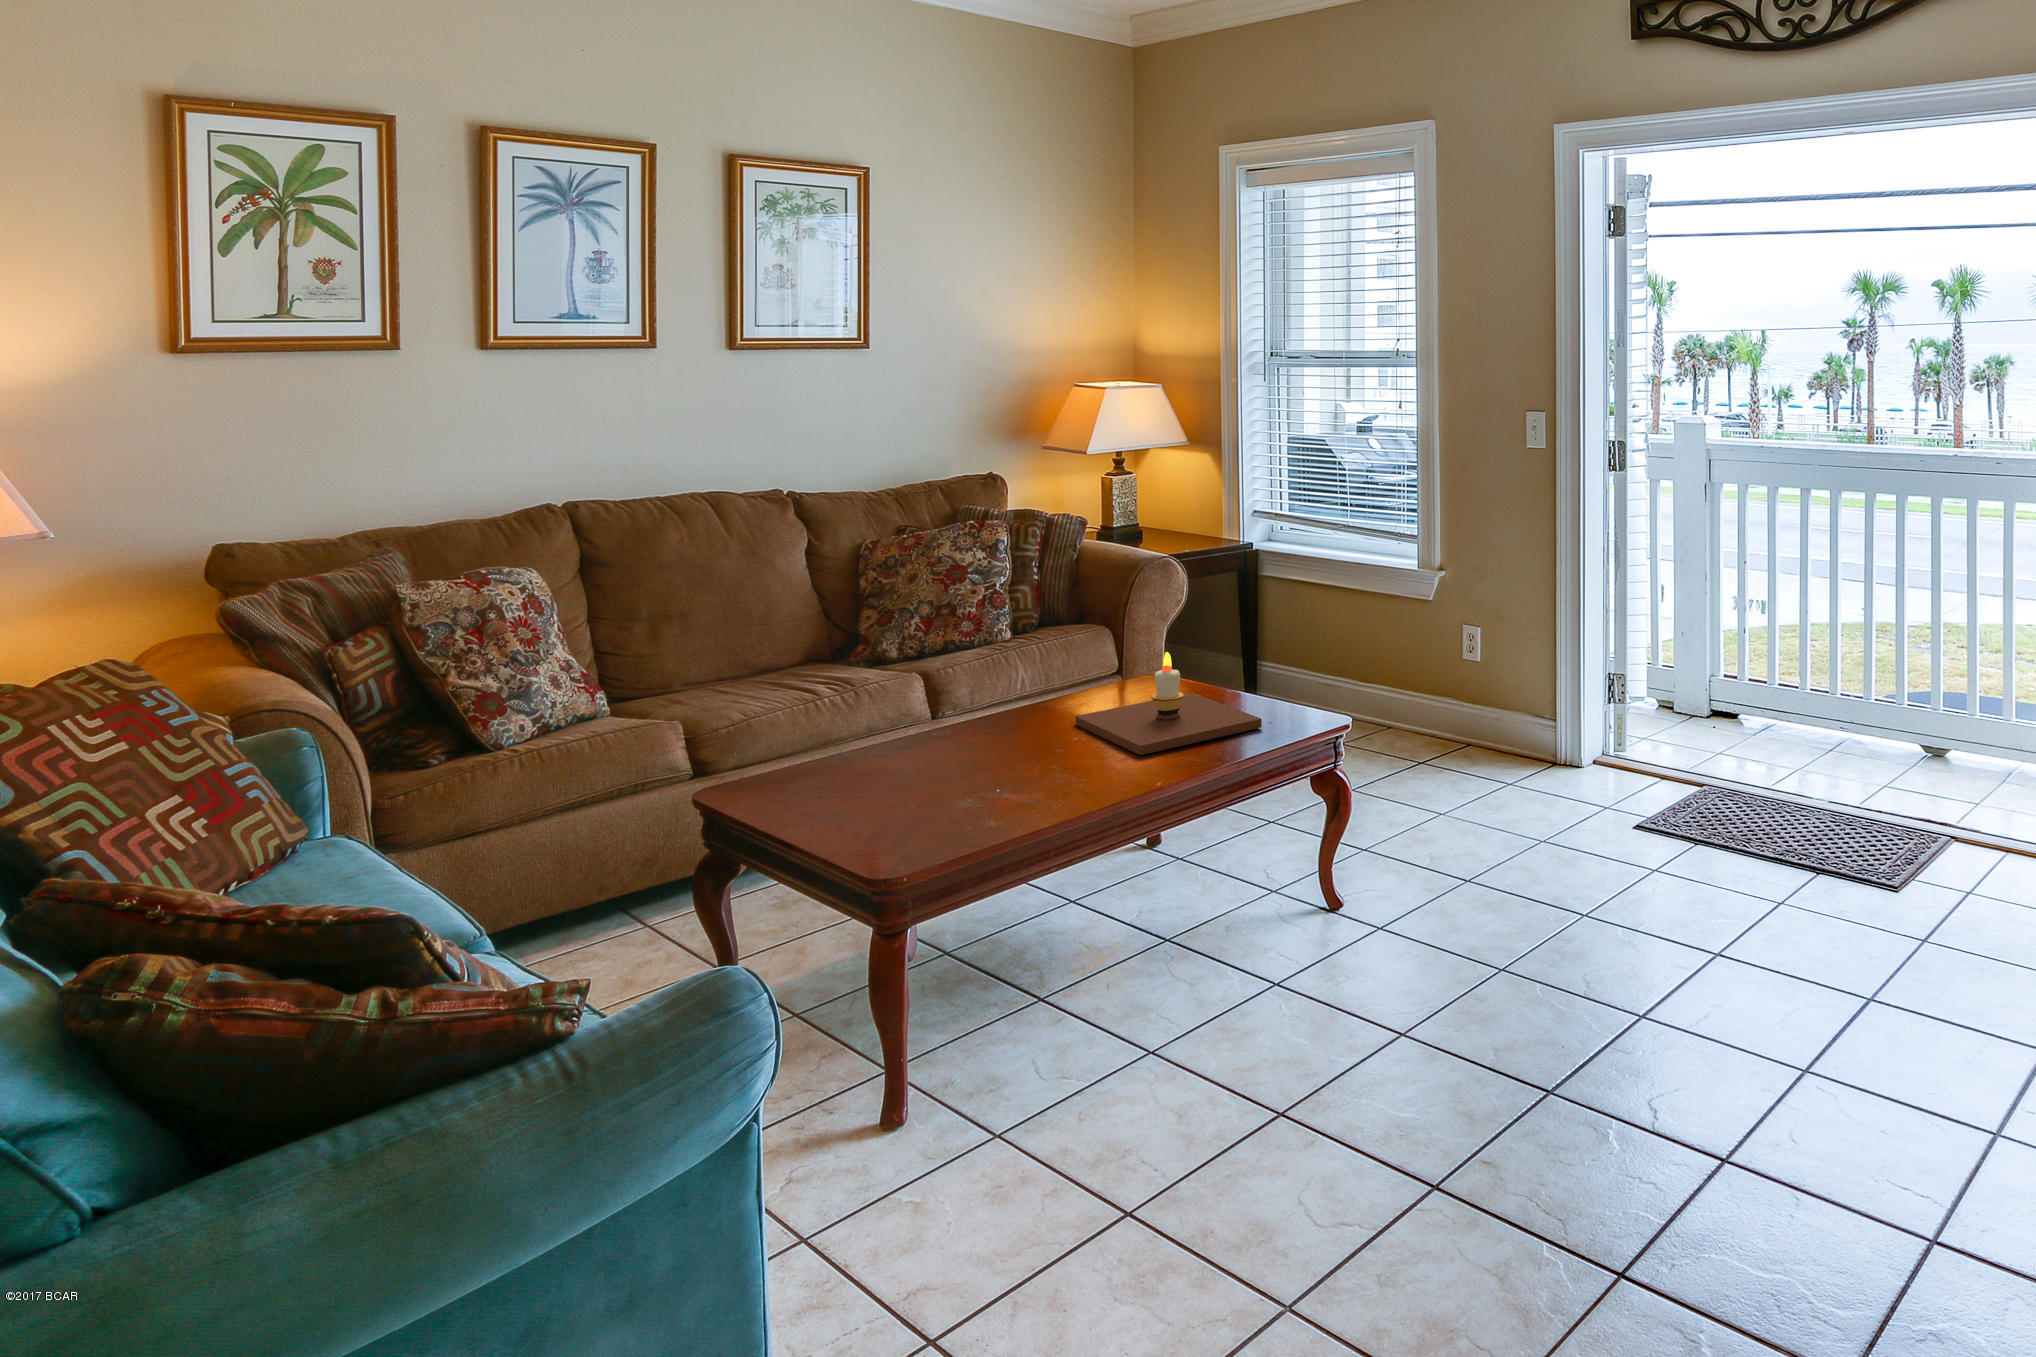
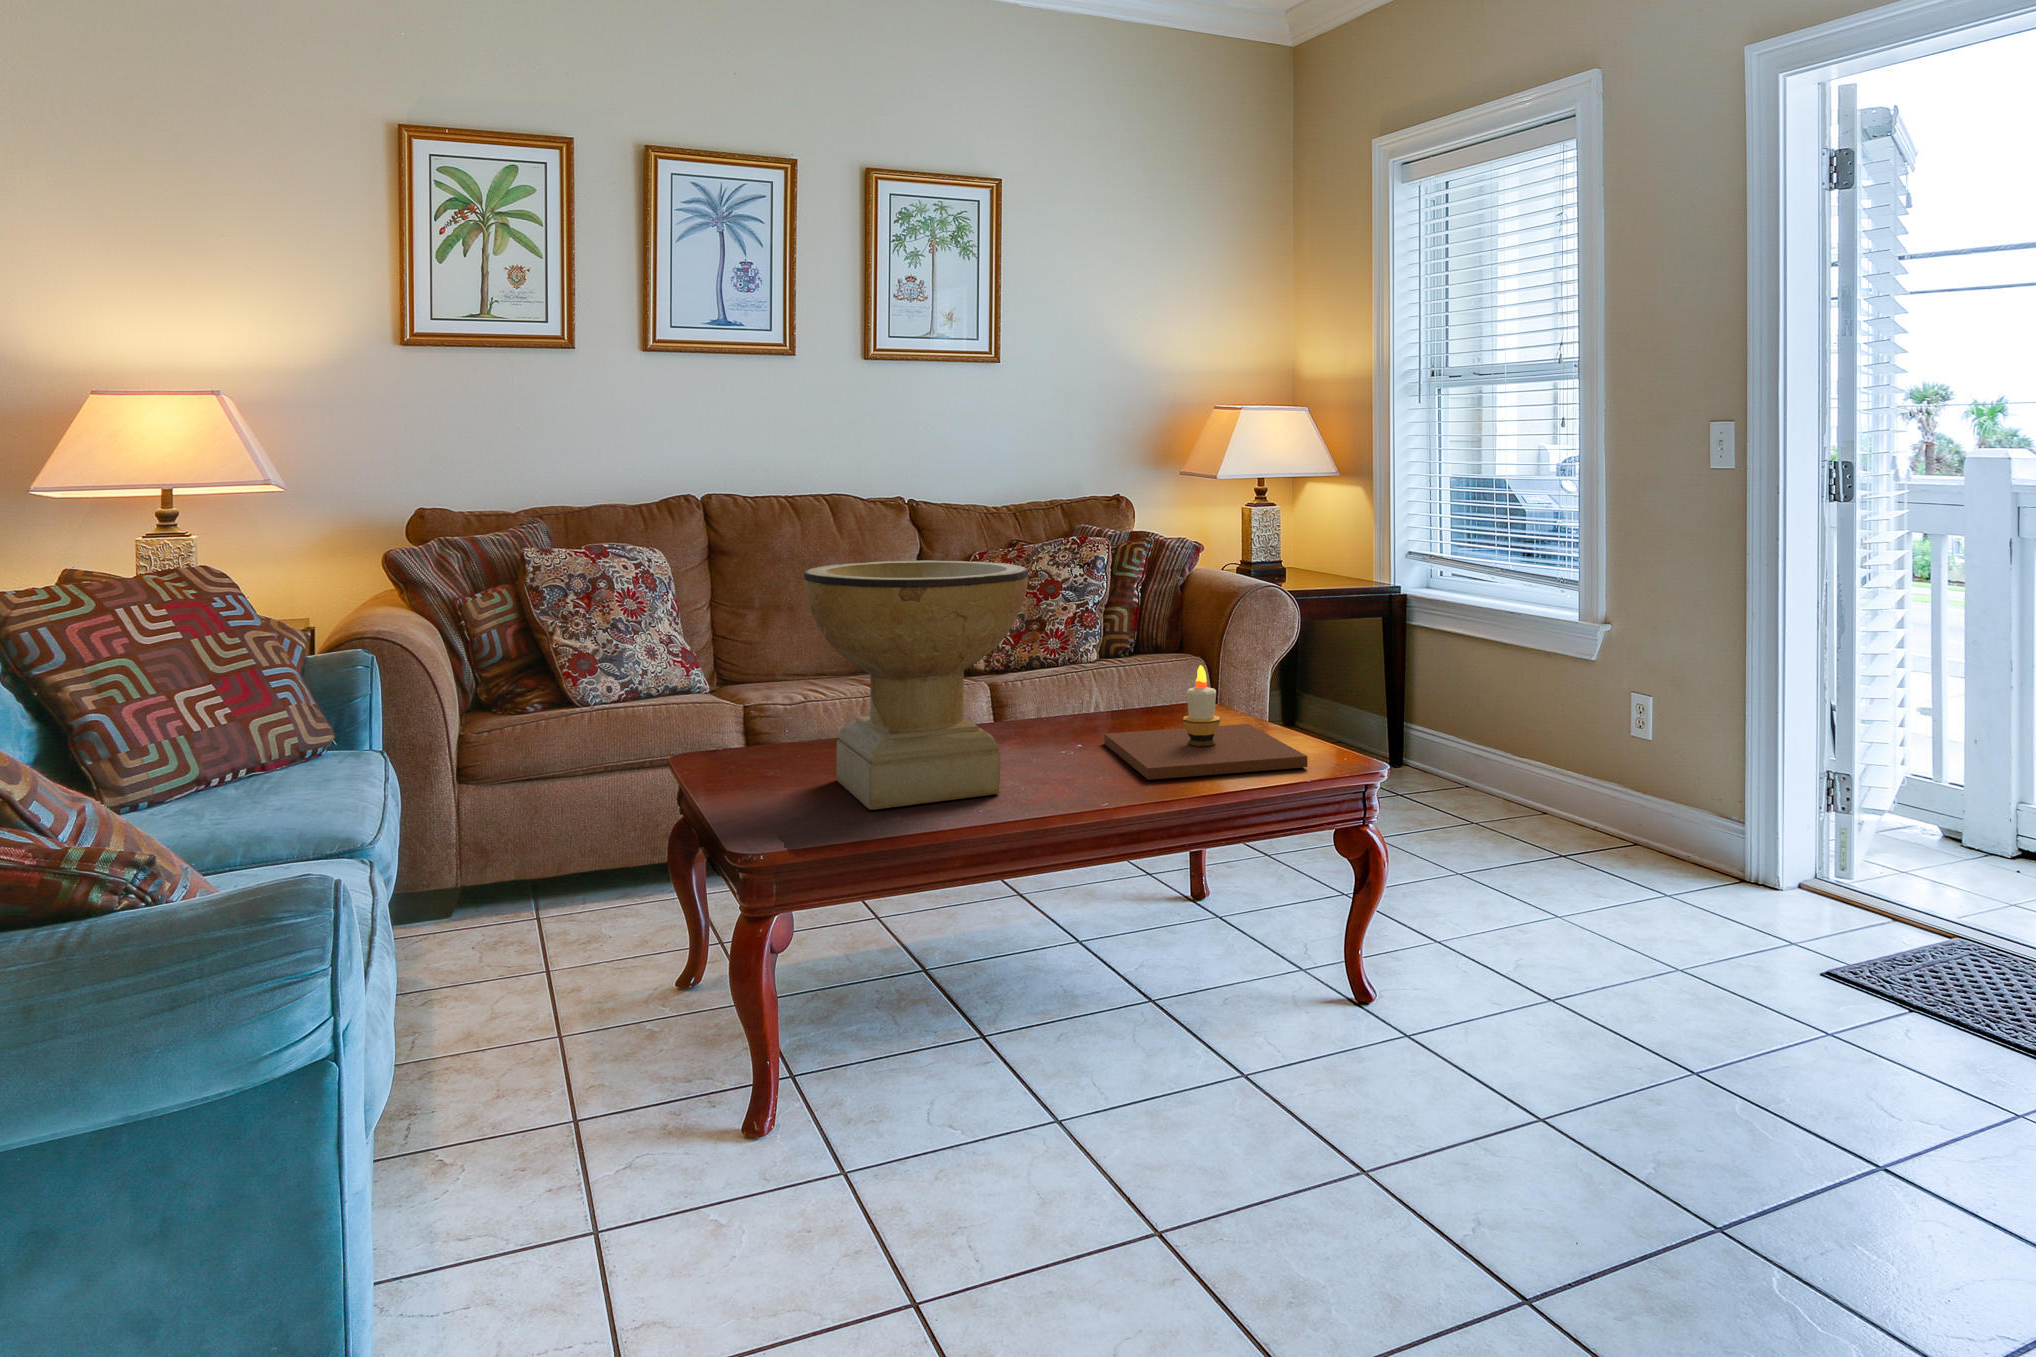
decorative bowl: none [826,581,1038,816] -> present [804,560,1028,810]

